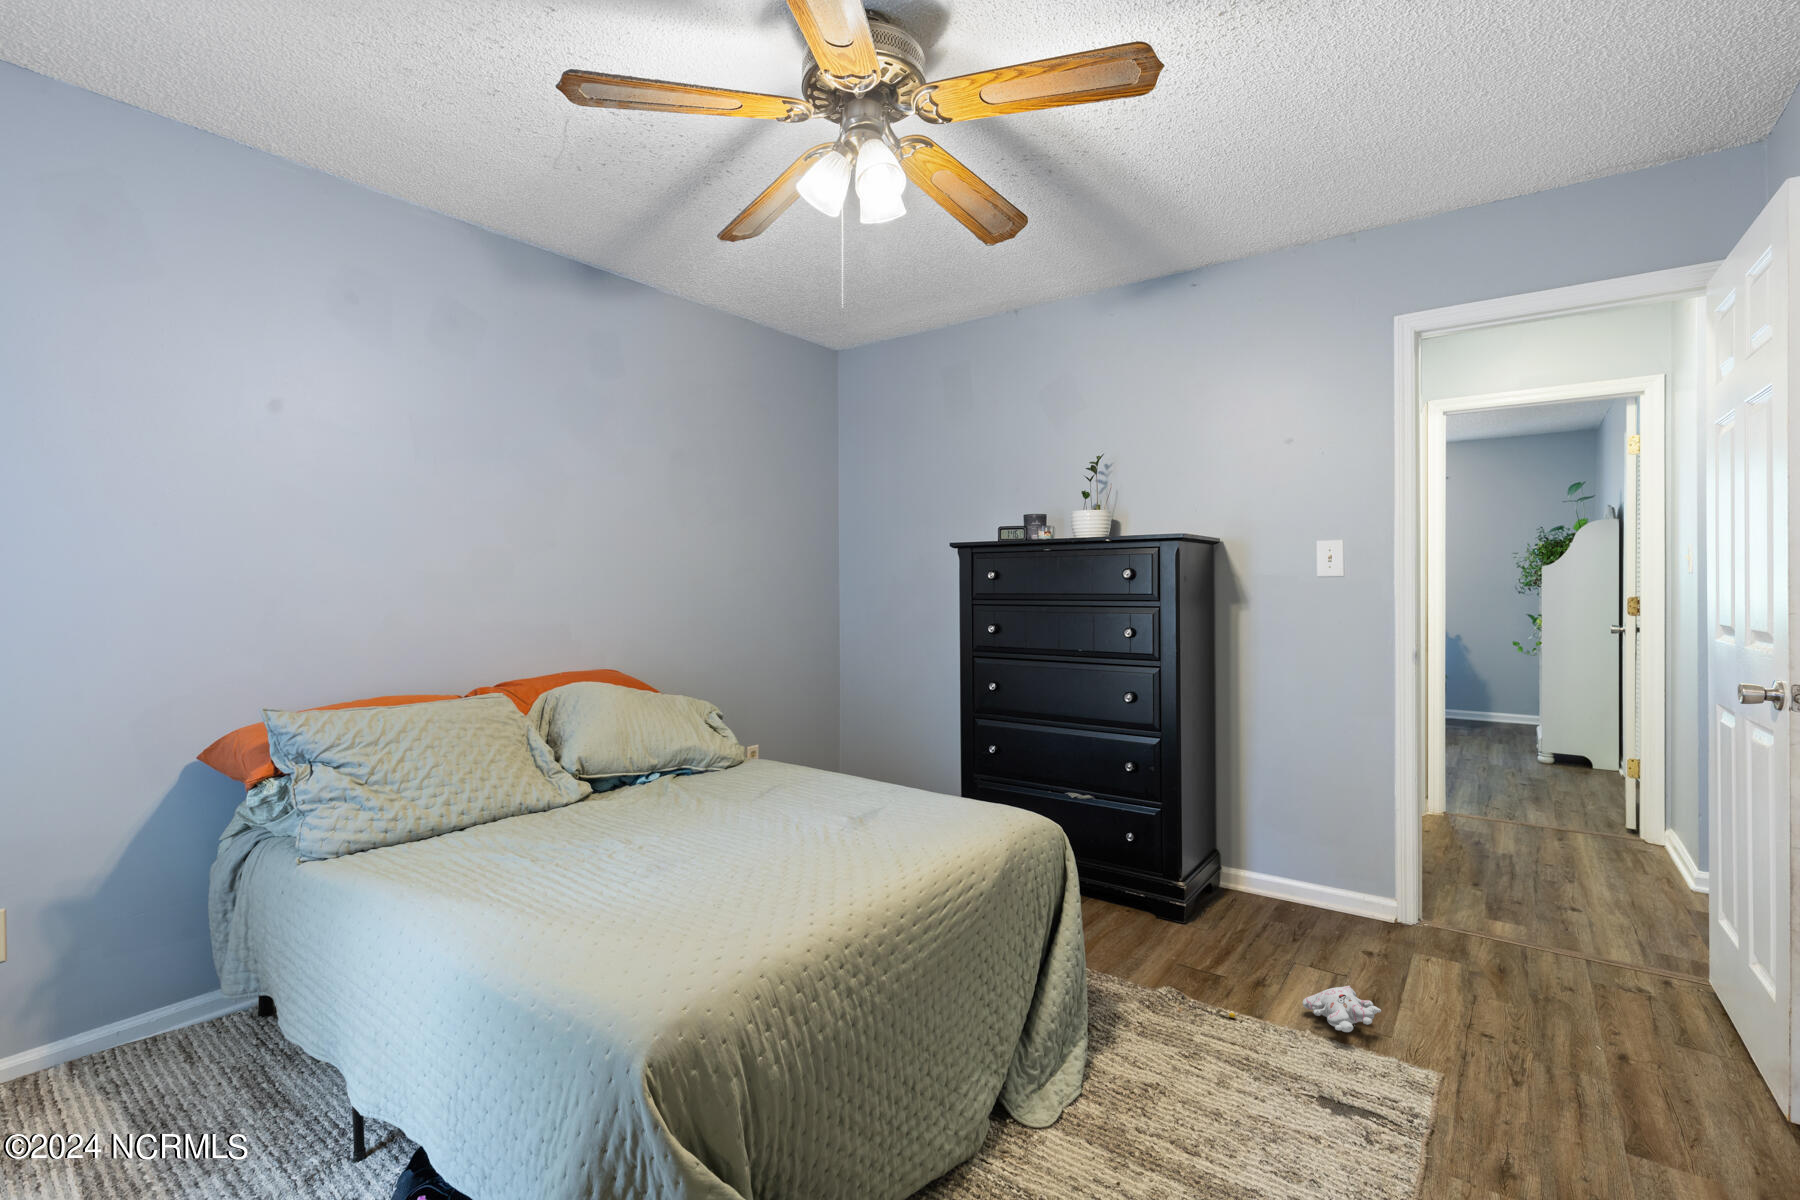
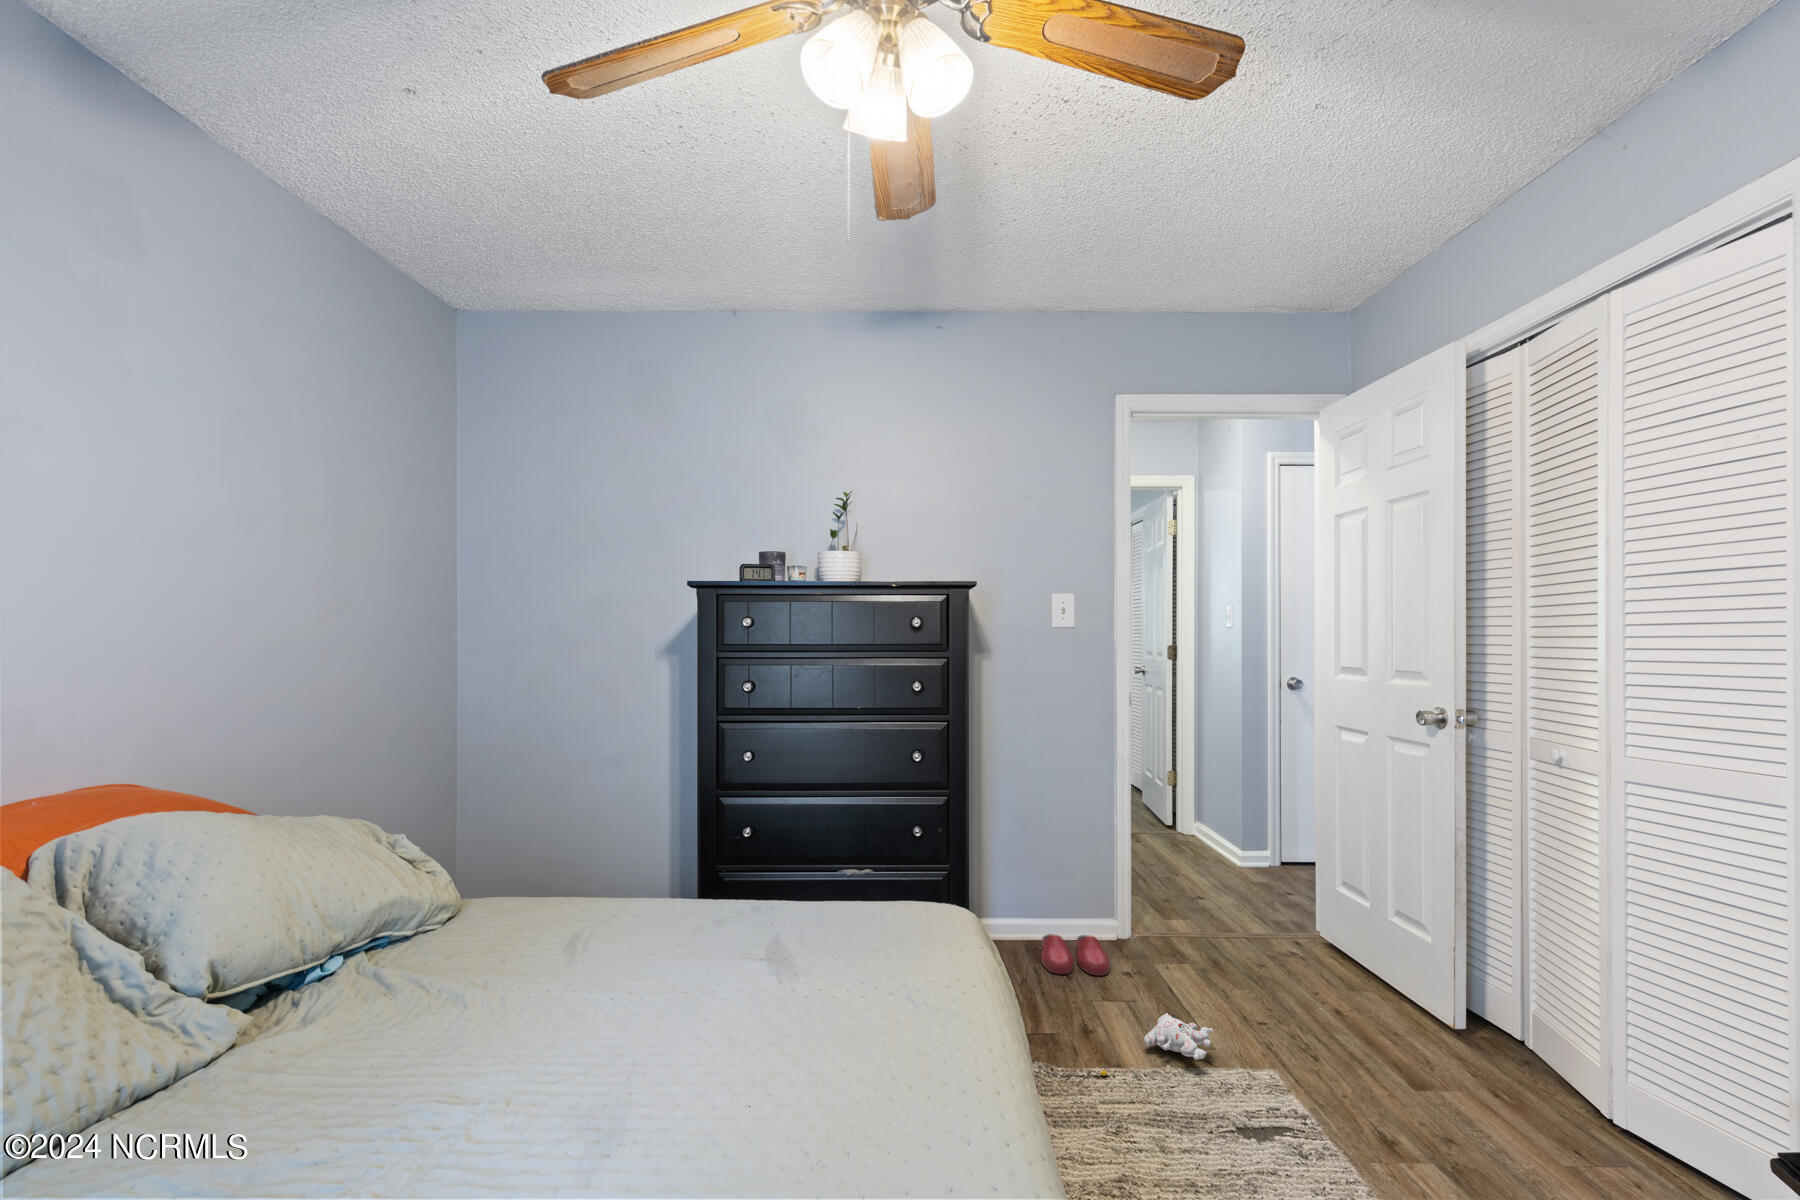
slippers: none [1280,897,1363,946] -> present [1041,934,1110,975]

